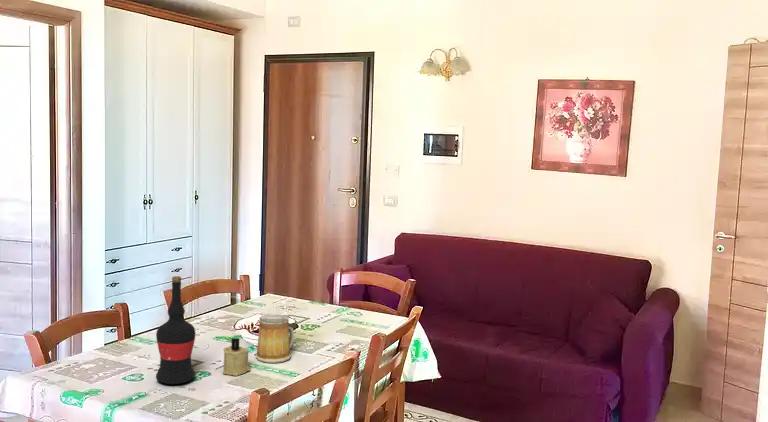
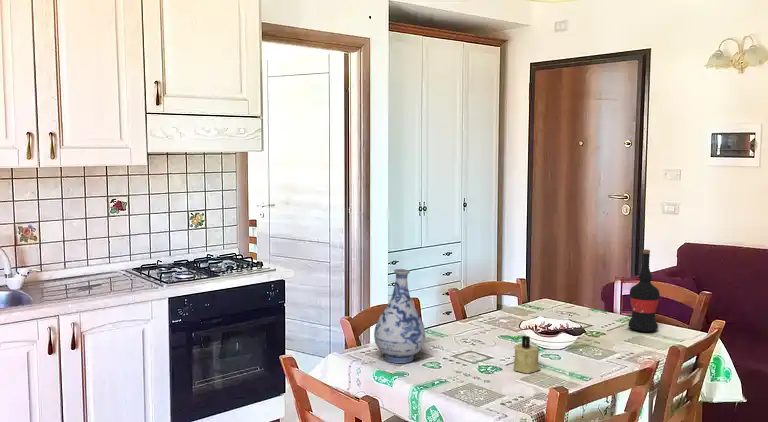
vase: none [69,276,129,377] -> present [374,269,425,363]
wine bottle: present [156,276,195,384] -> present [628,250,660,331]
mug: present [255,314,294,363] -> none [543,315,583,365]

